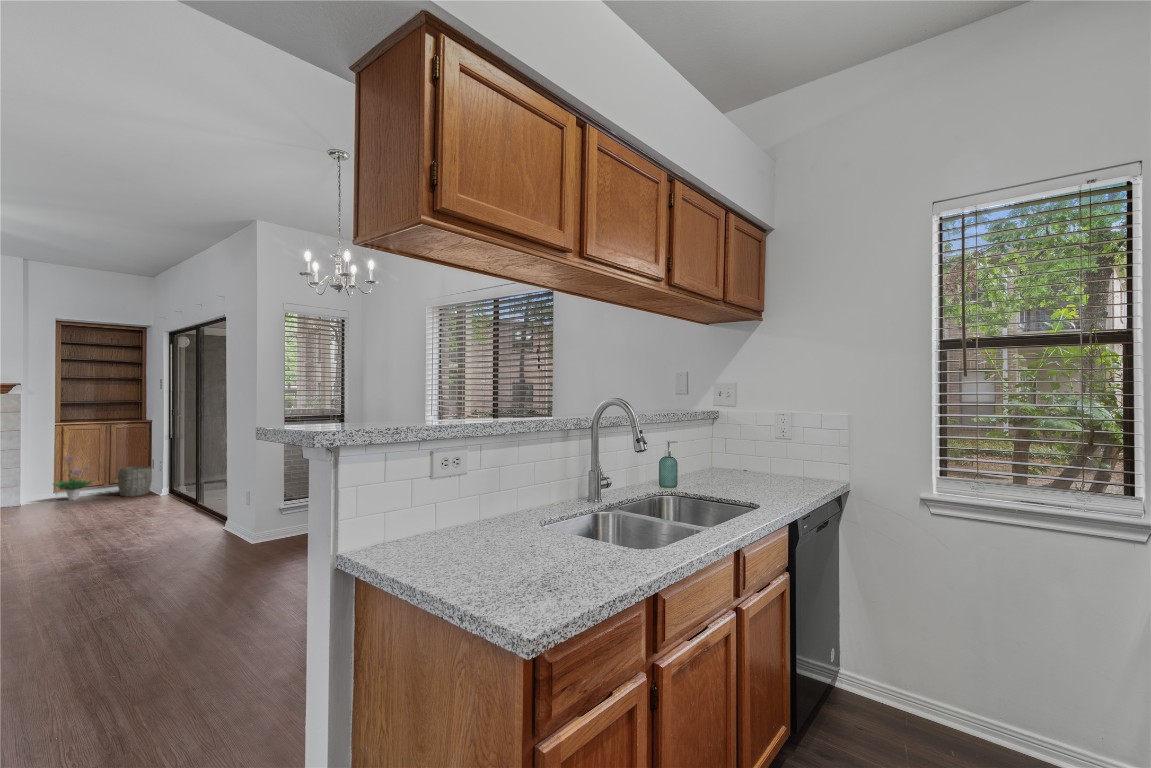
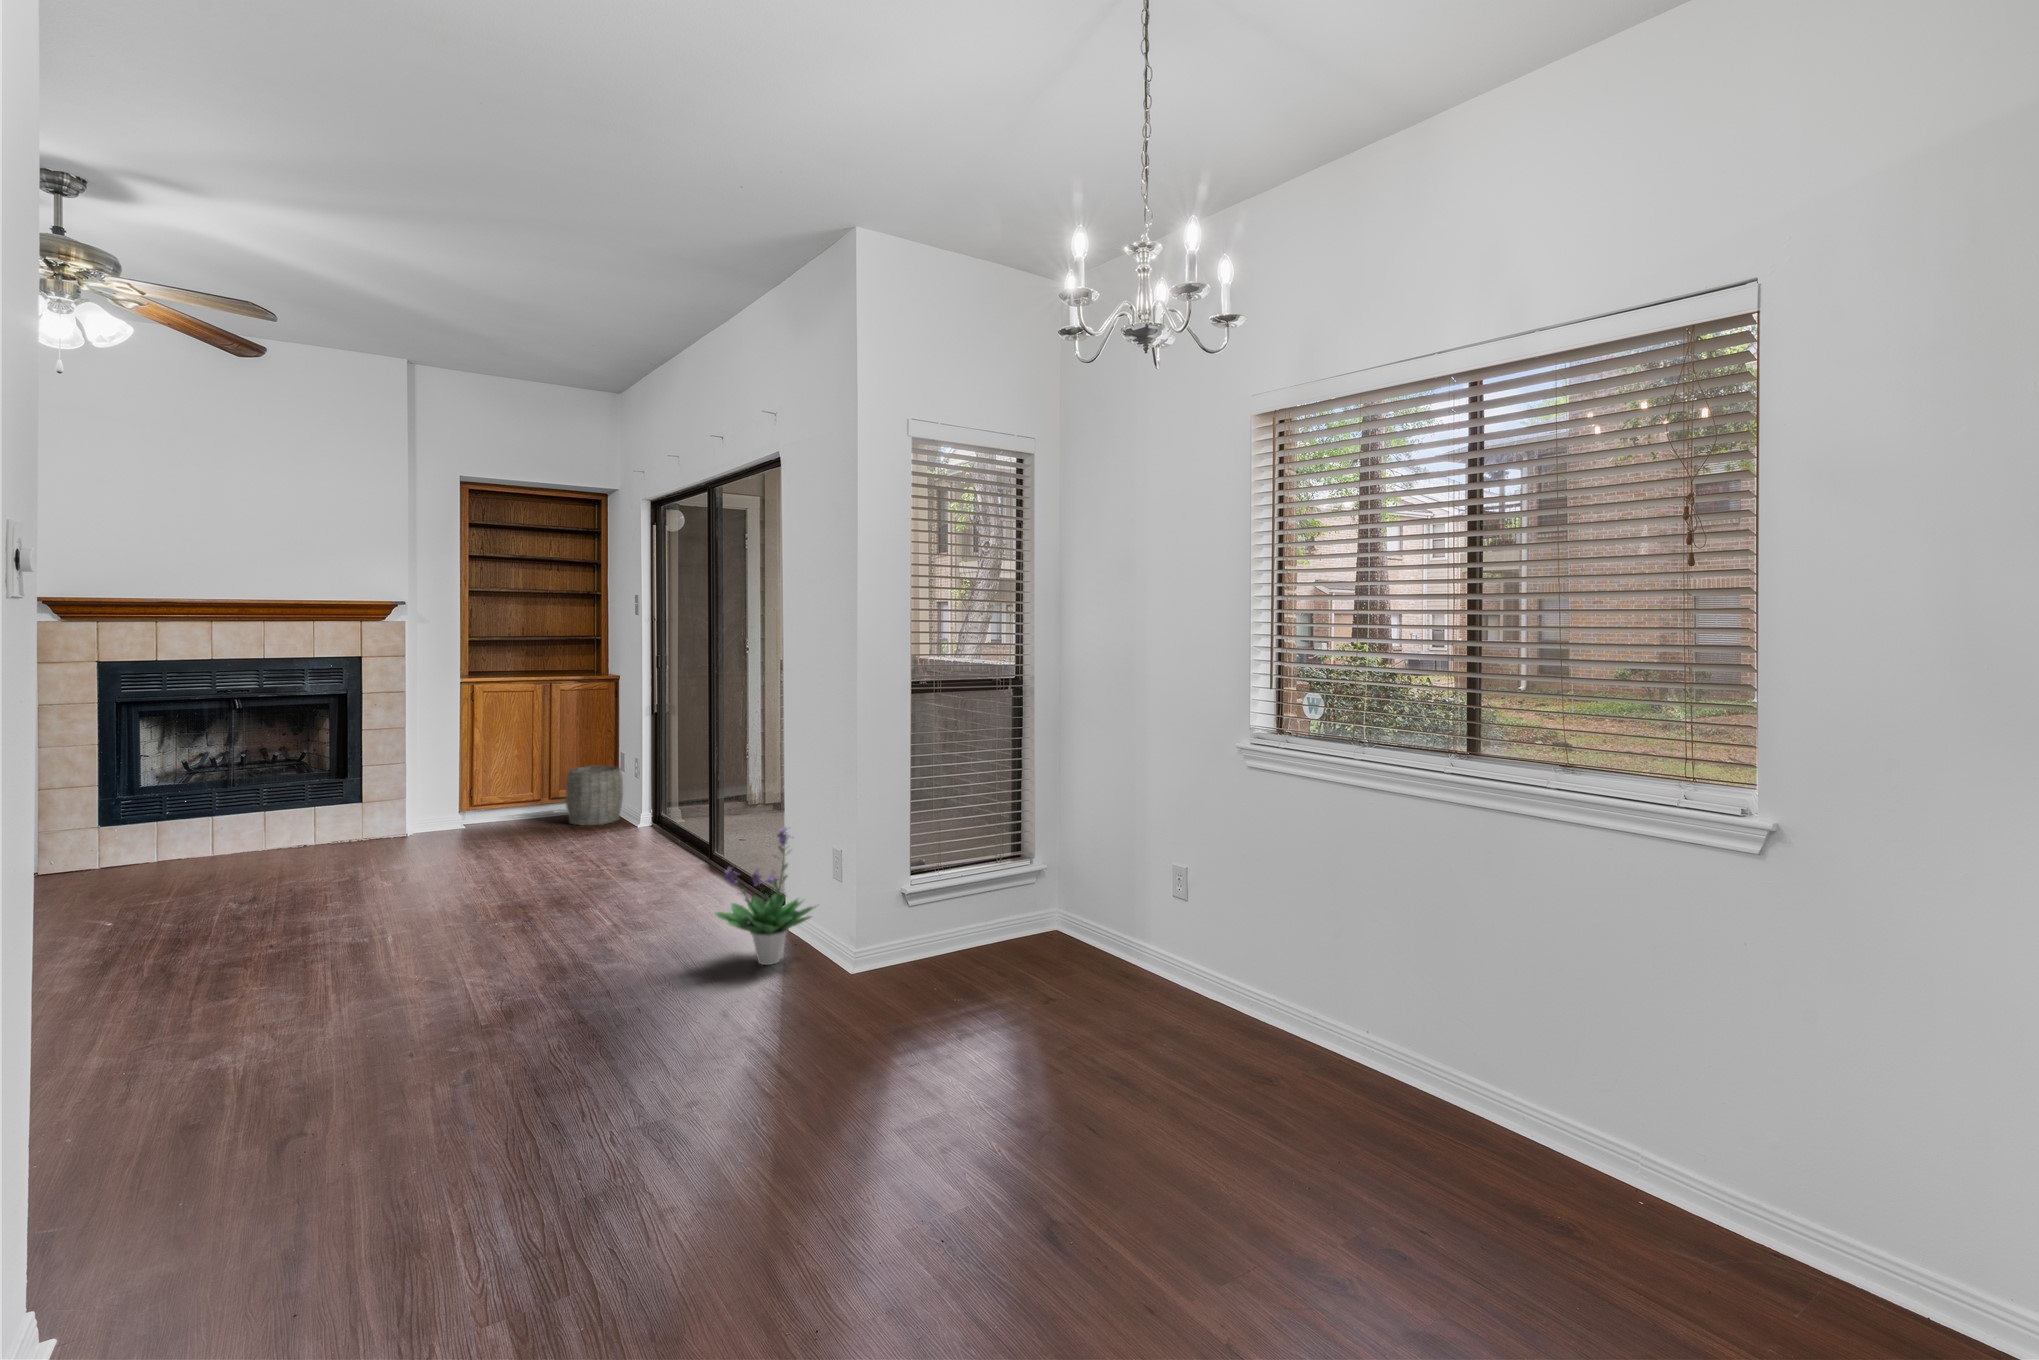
potted plant: present [53,456,92,500] -> present [716,827,814,965]

